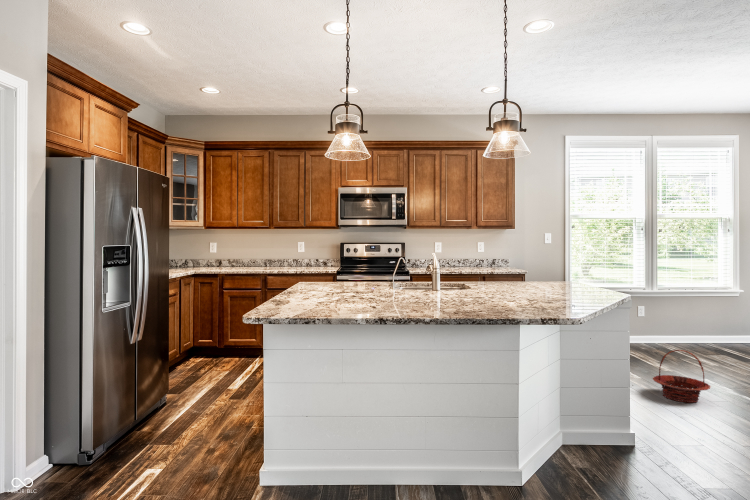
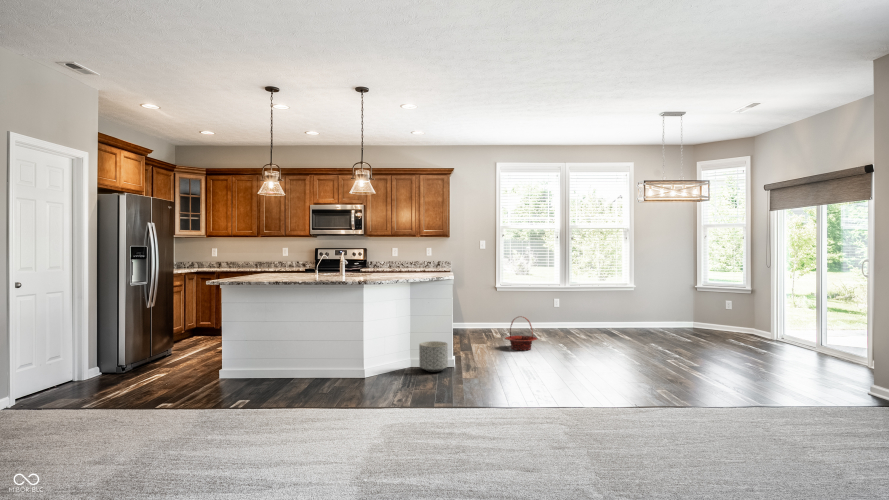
planter: none [600,412,657,474] -> present [419,341,448,372]

